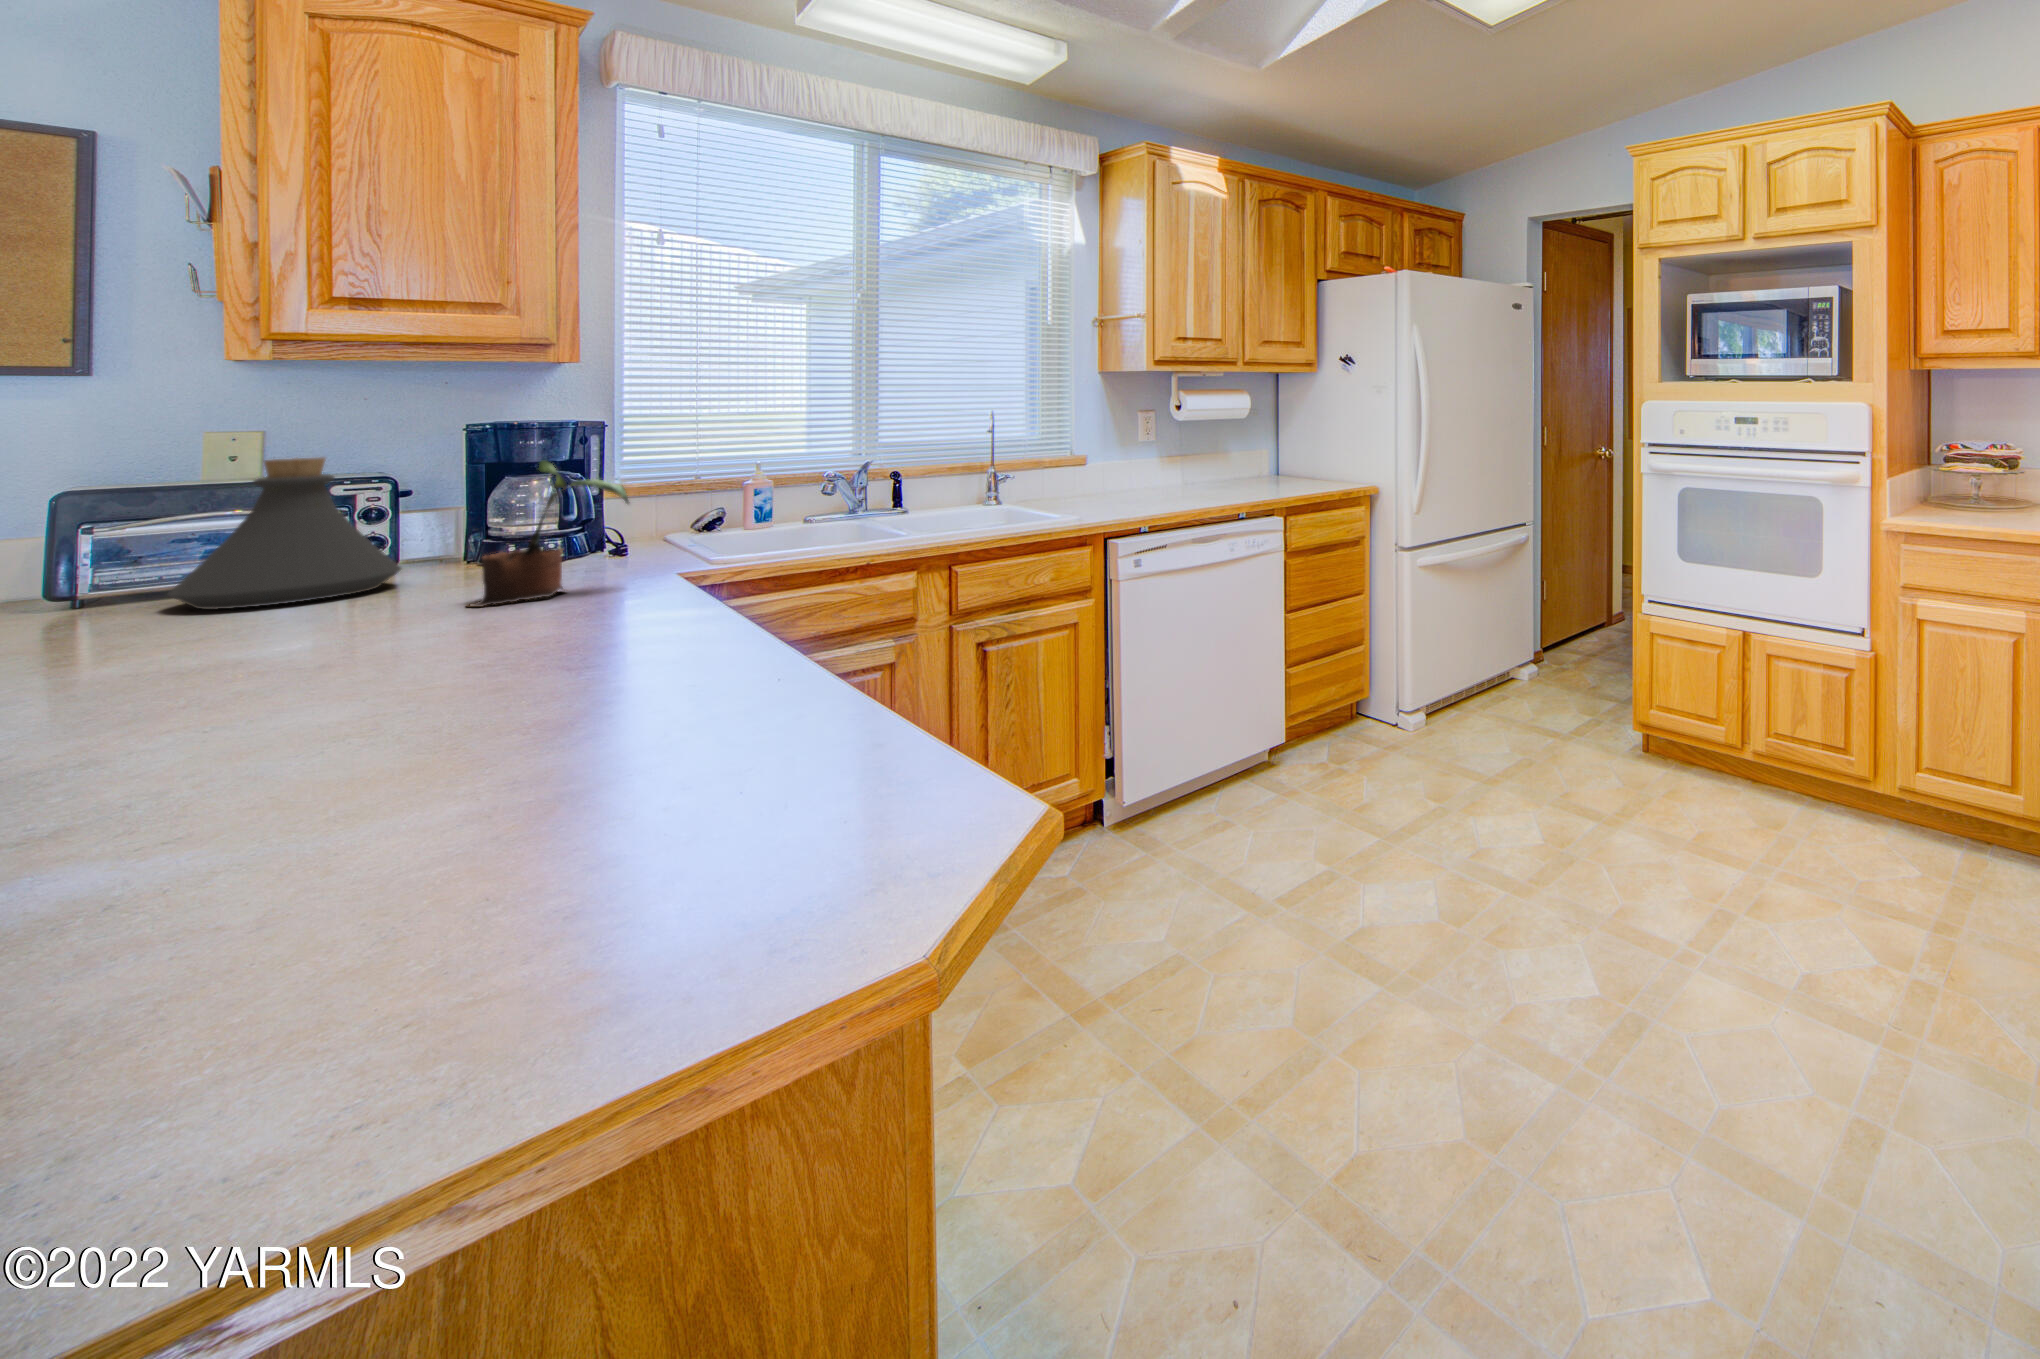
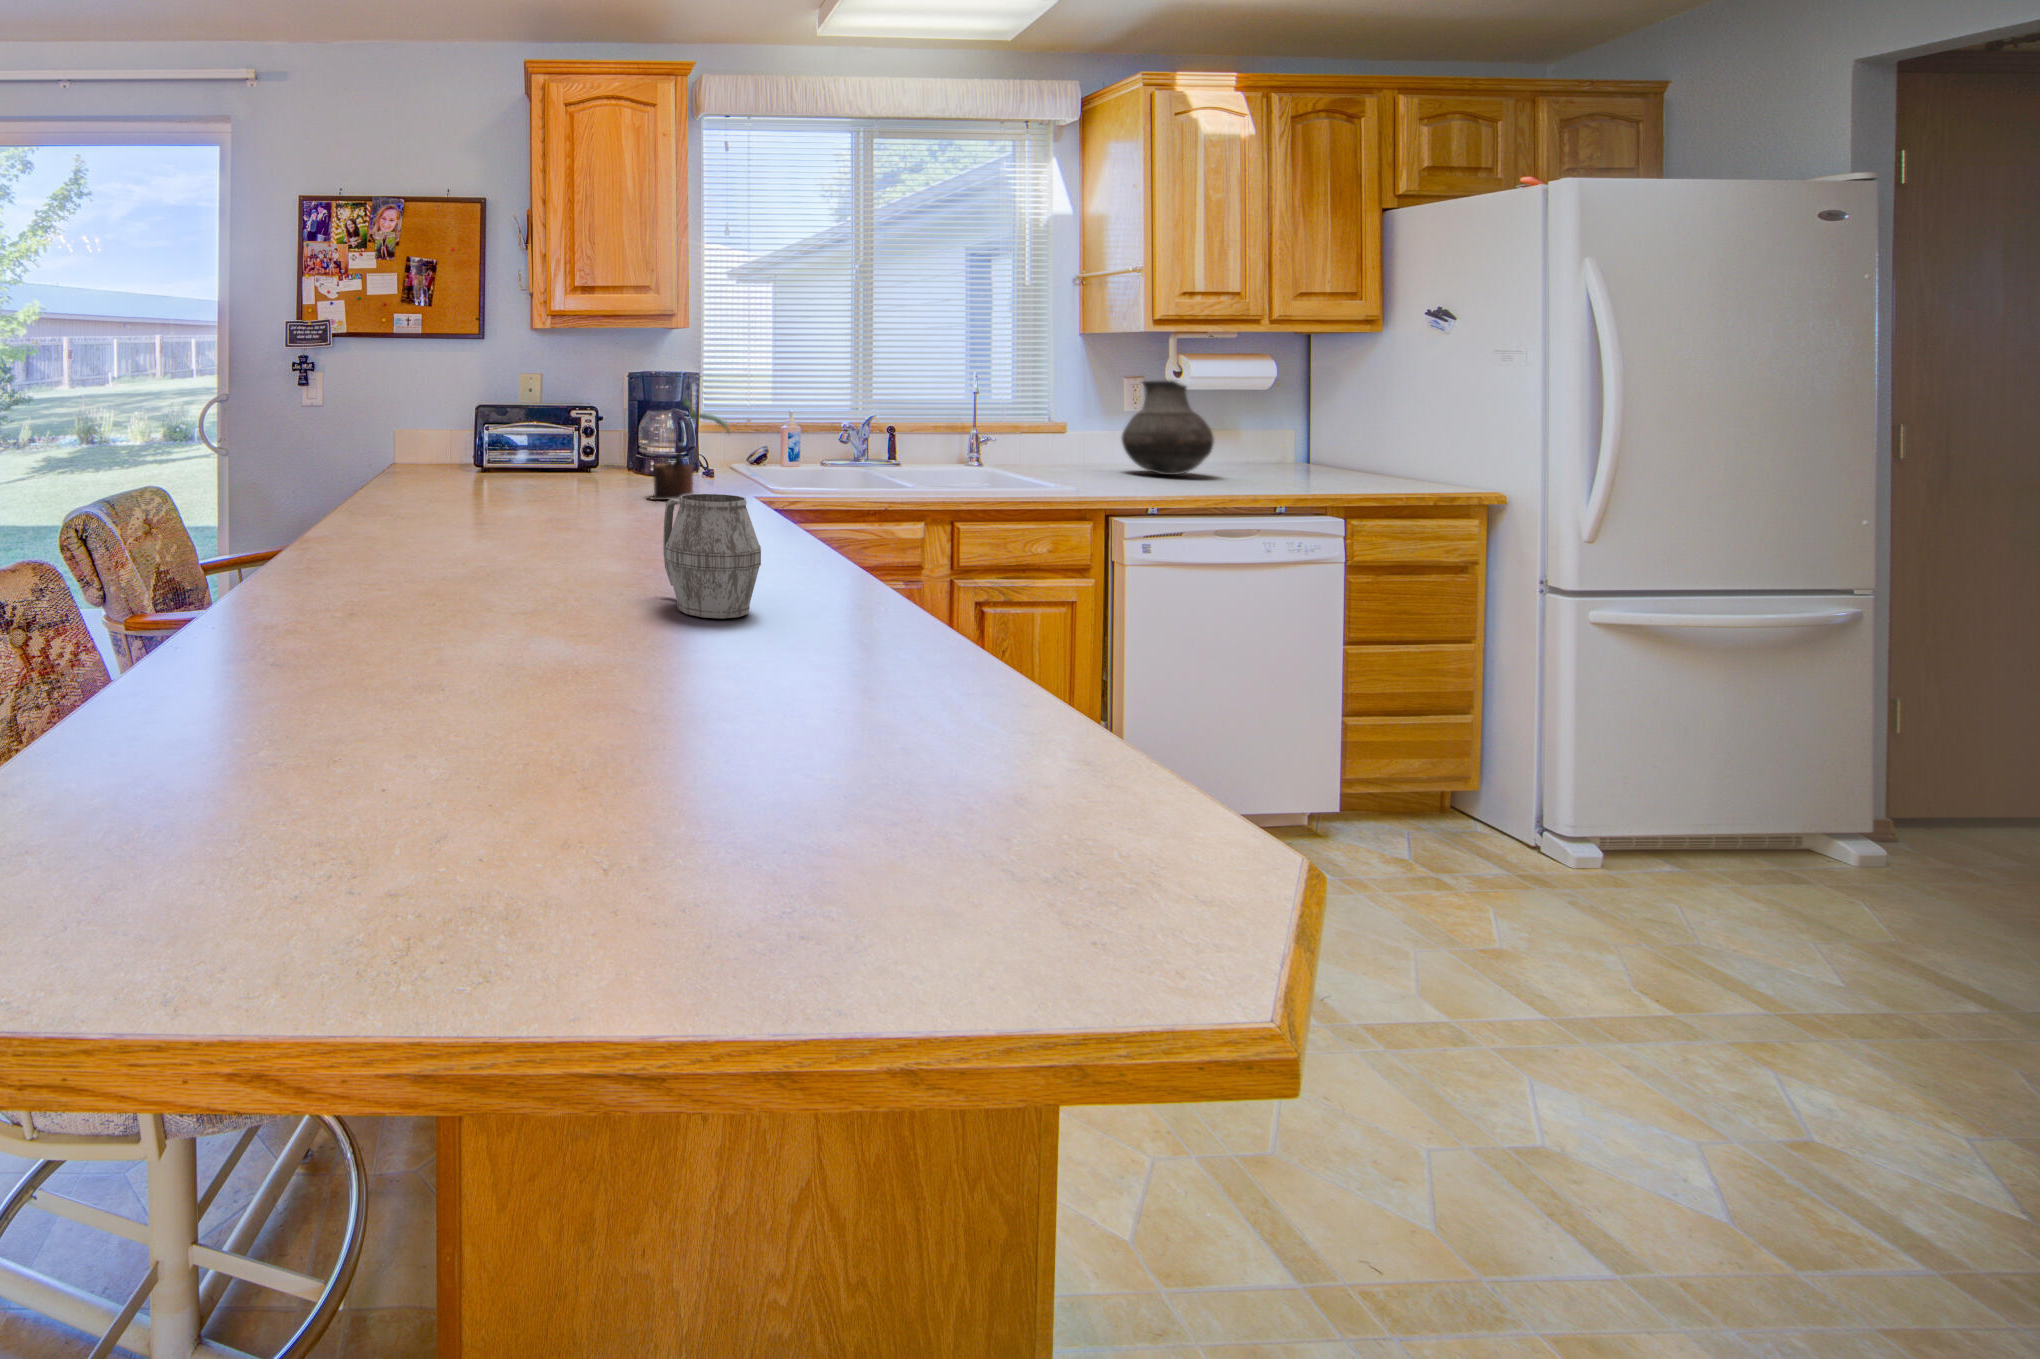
vase: none [1134,411,1205,493] -> present [1121,380,1214,475]
bottle: present [168,457,401,609] -> none [517,391,608,483]
mug: none [372,610,570,796] -> present [663,494,761,618]

